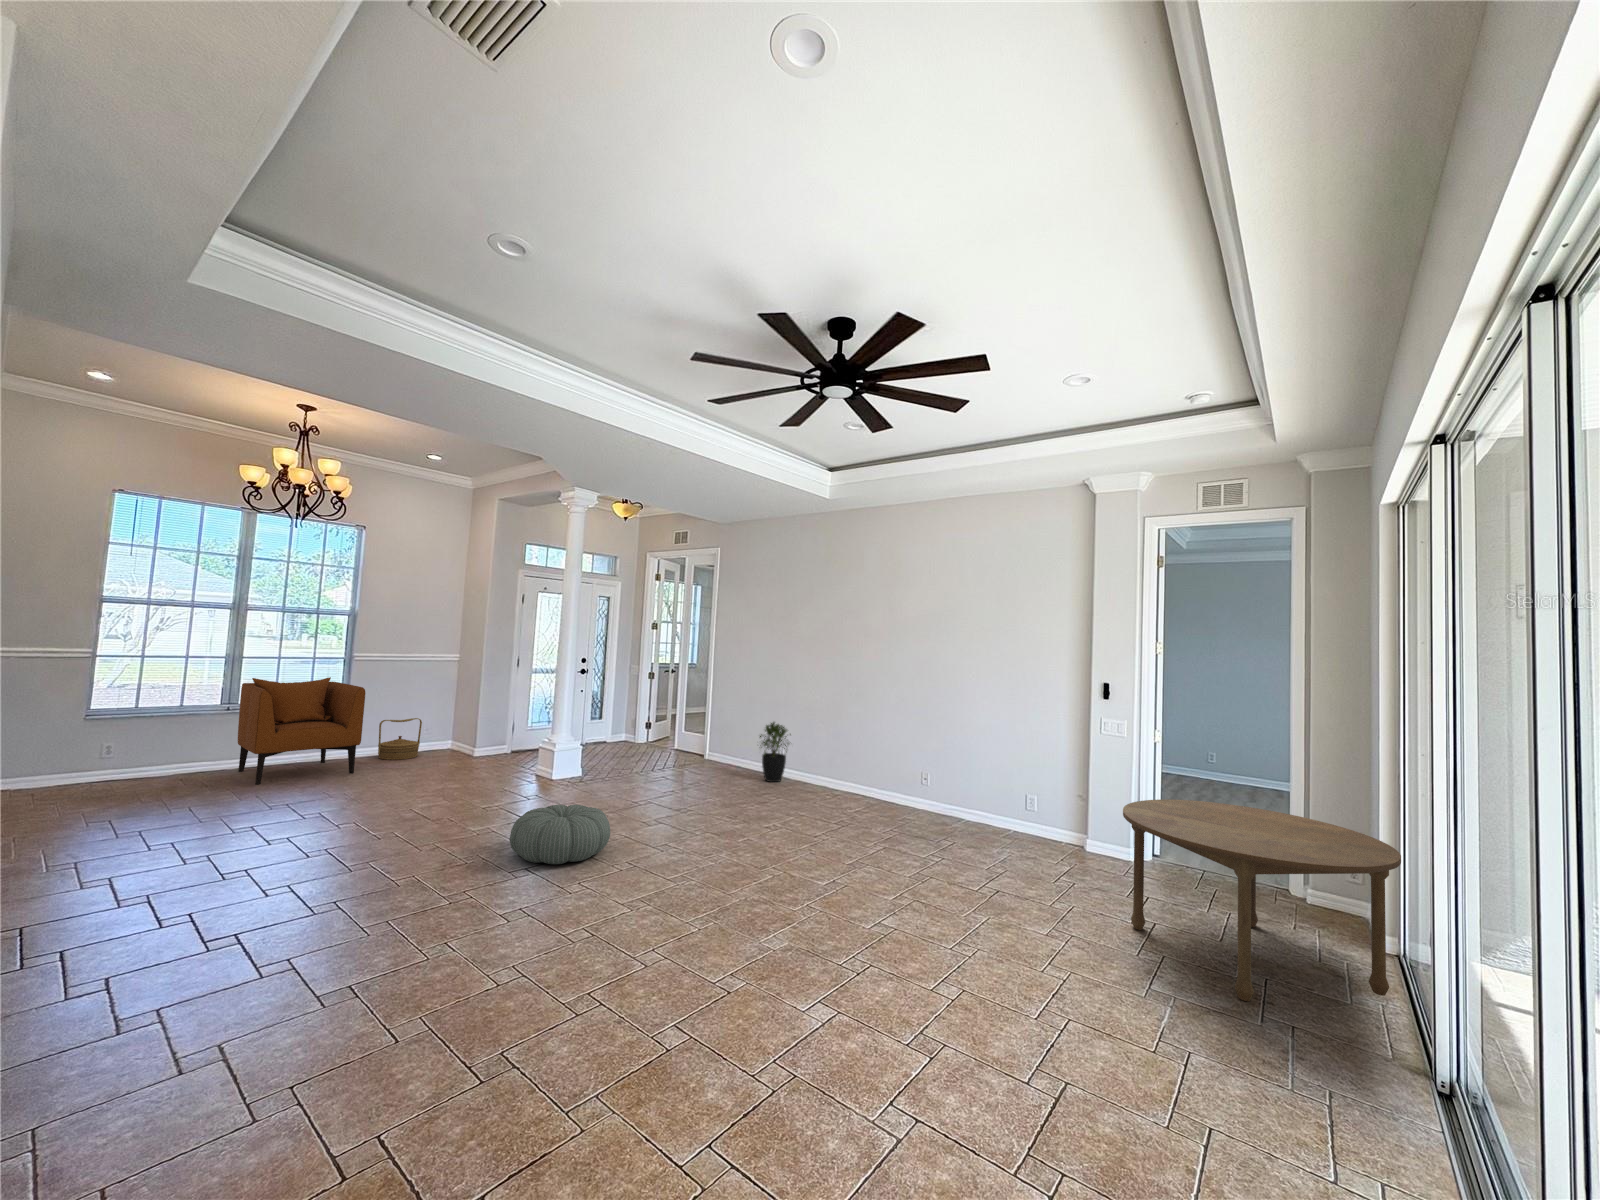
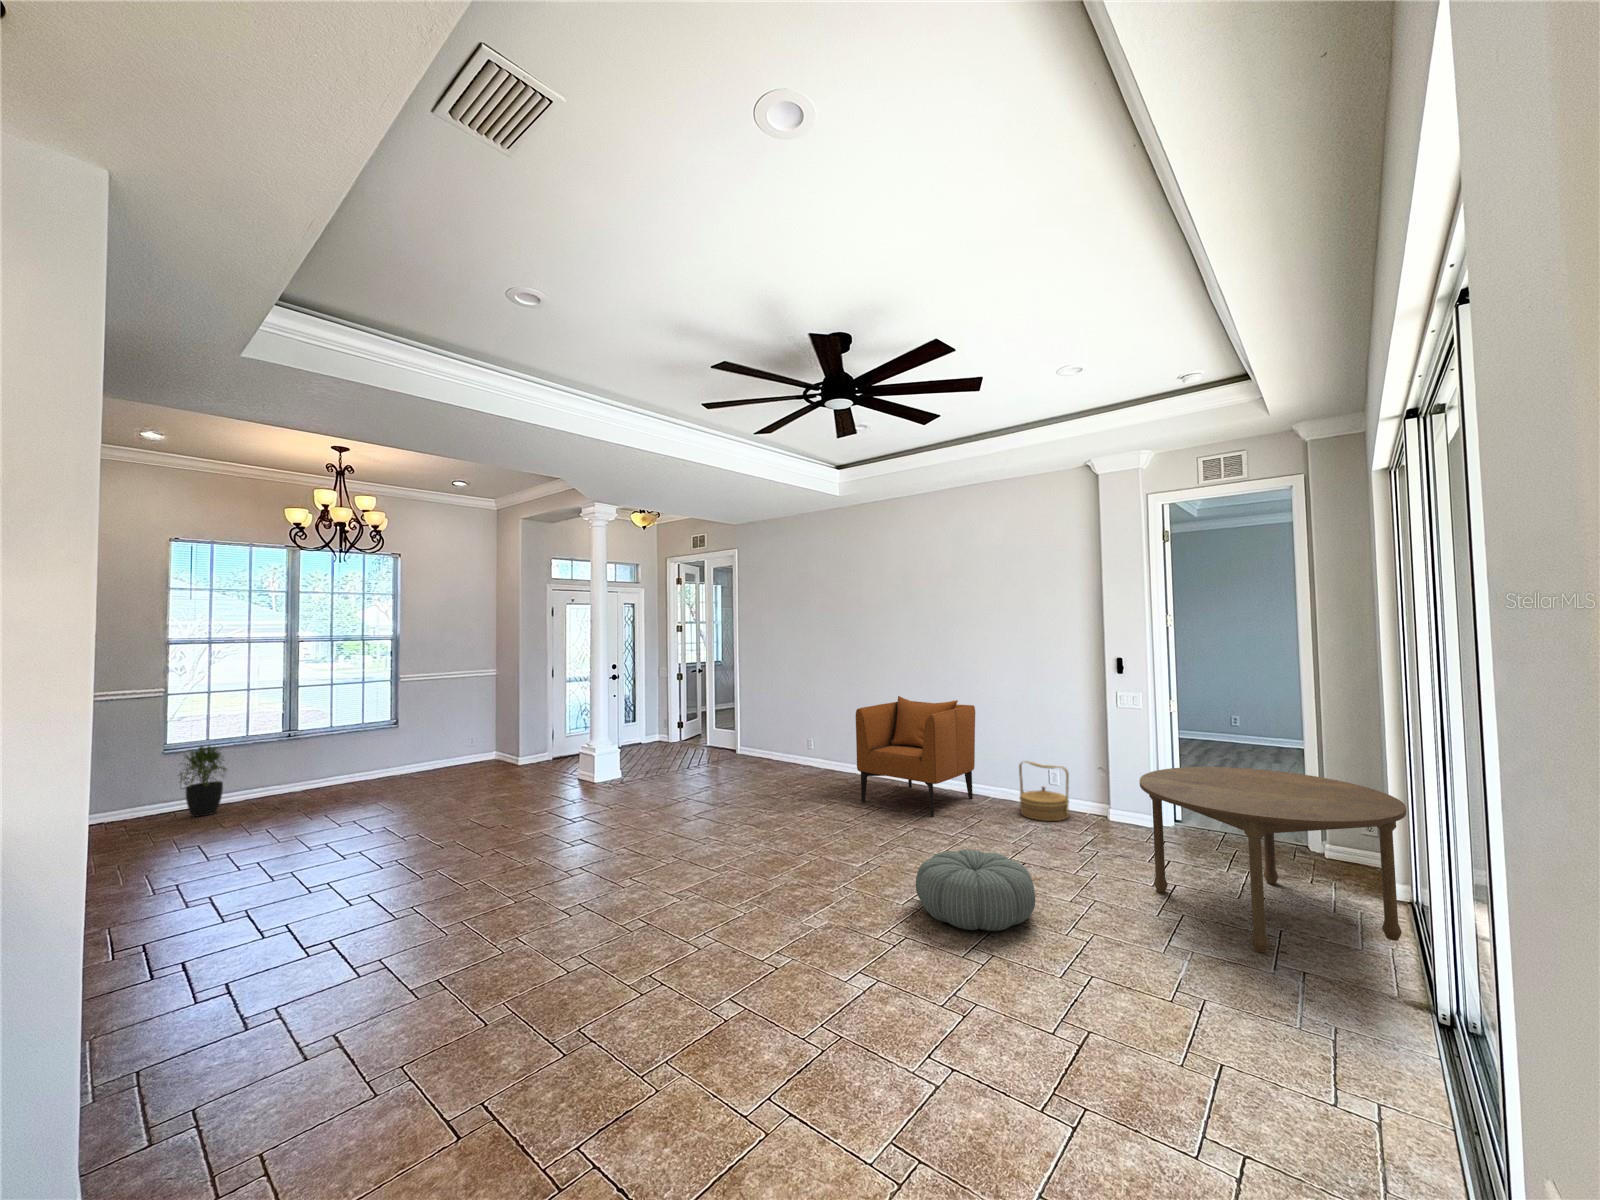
armchair: present [238,677,365,784] -> present [856,696,975,817]
woven basket: present [378,718,422,760] -> present [1019,761,1069,821]
potted plant: present [760,722,791,782] -> present [180,746,226,817]
pouf: present [510,805,610,864] -> present [916,849,1035,931]

